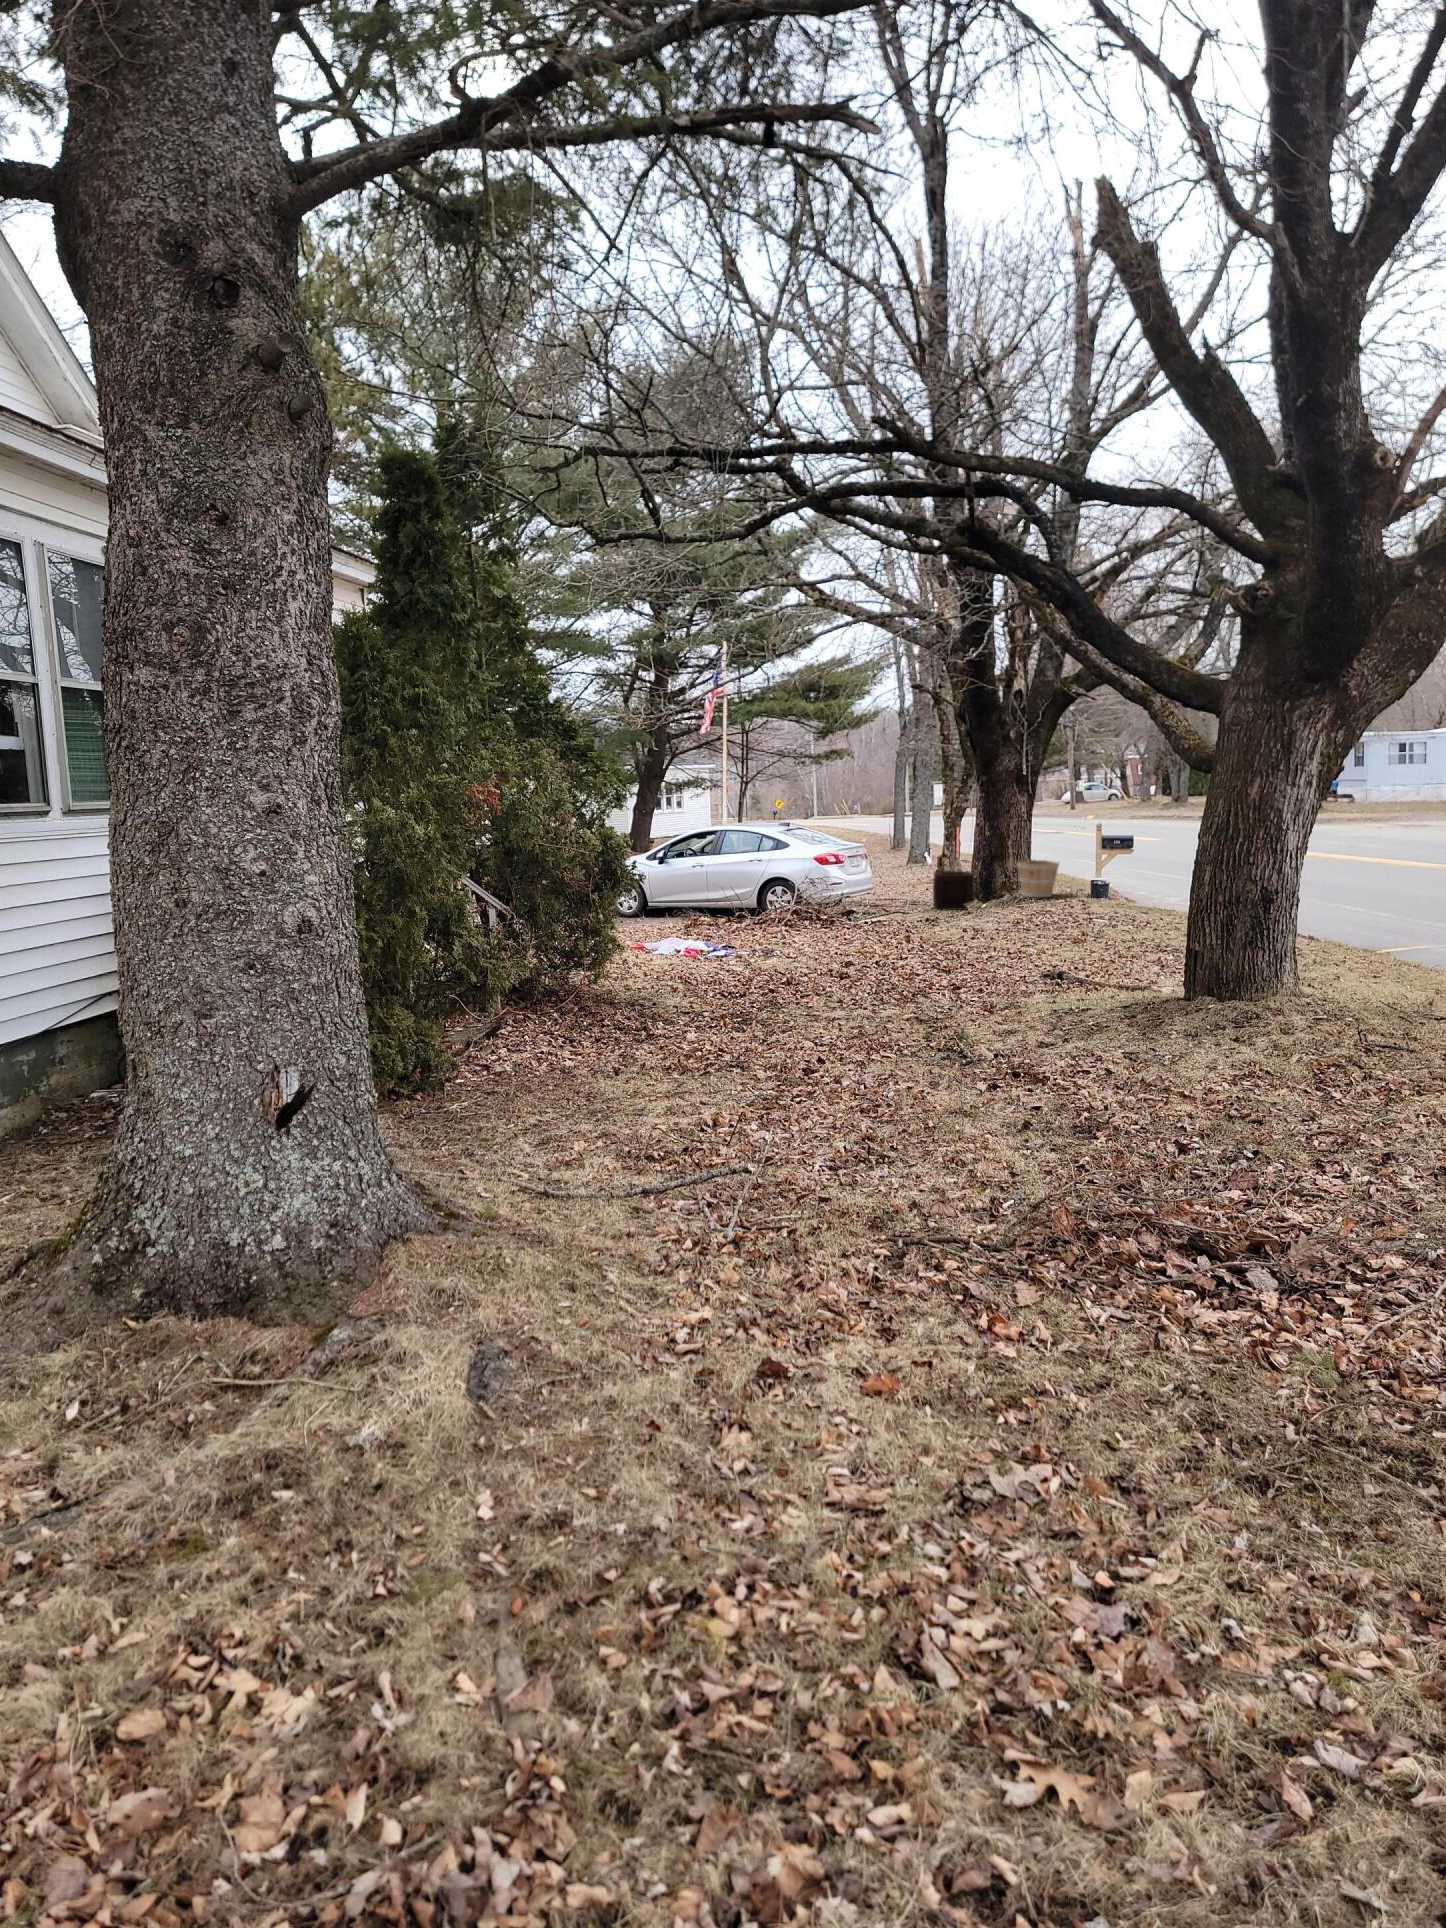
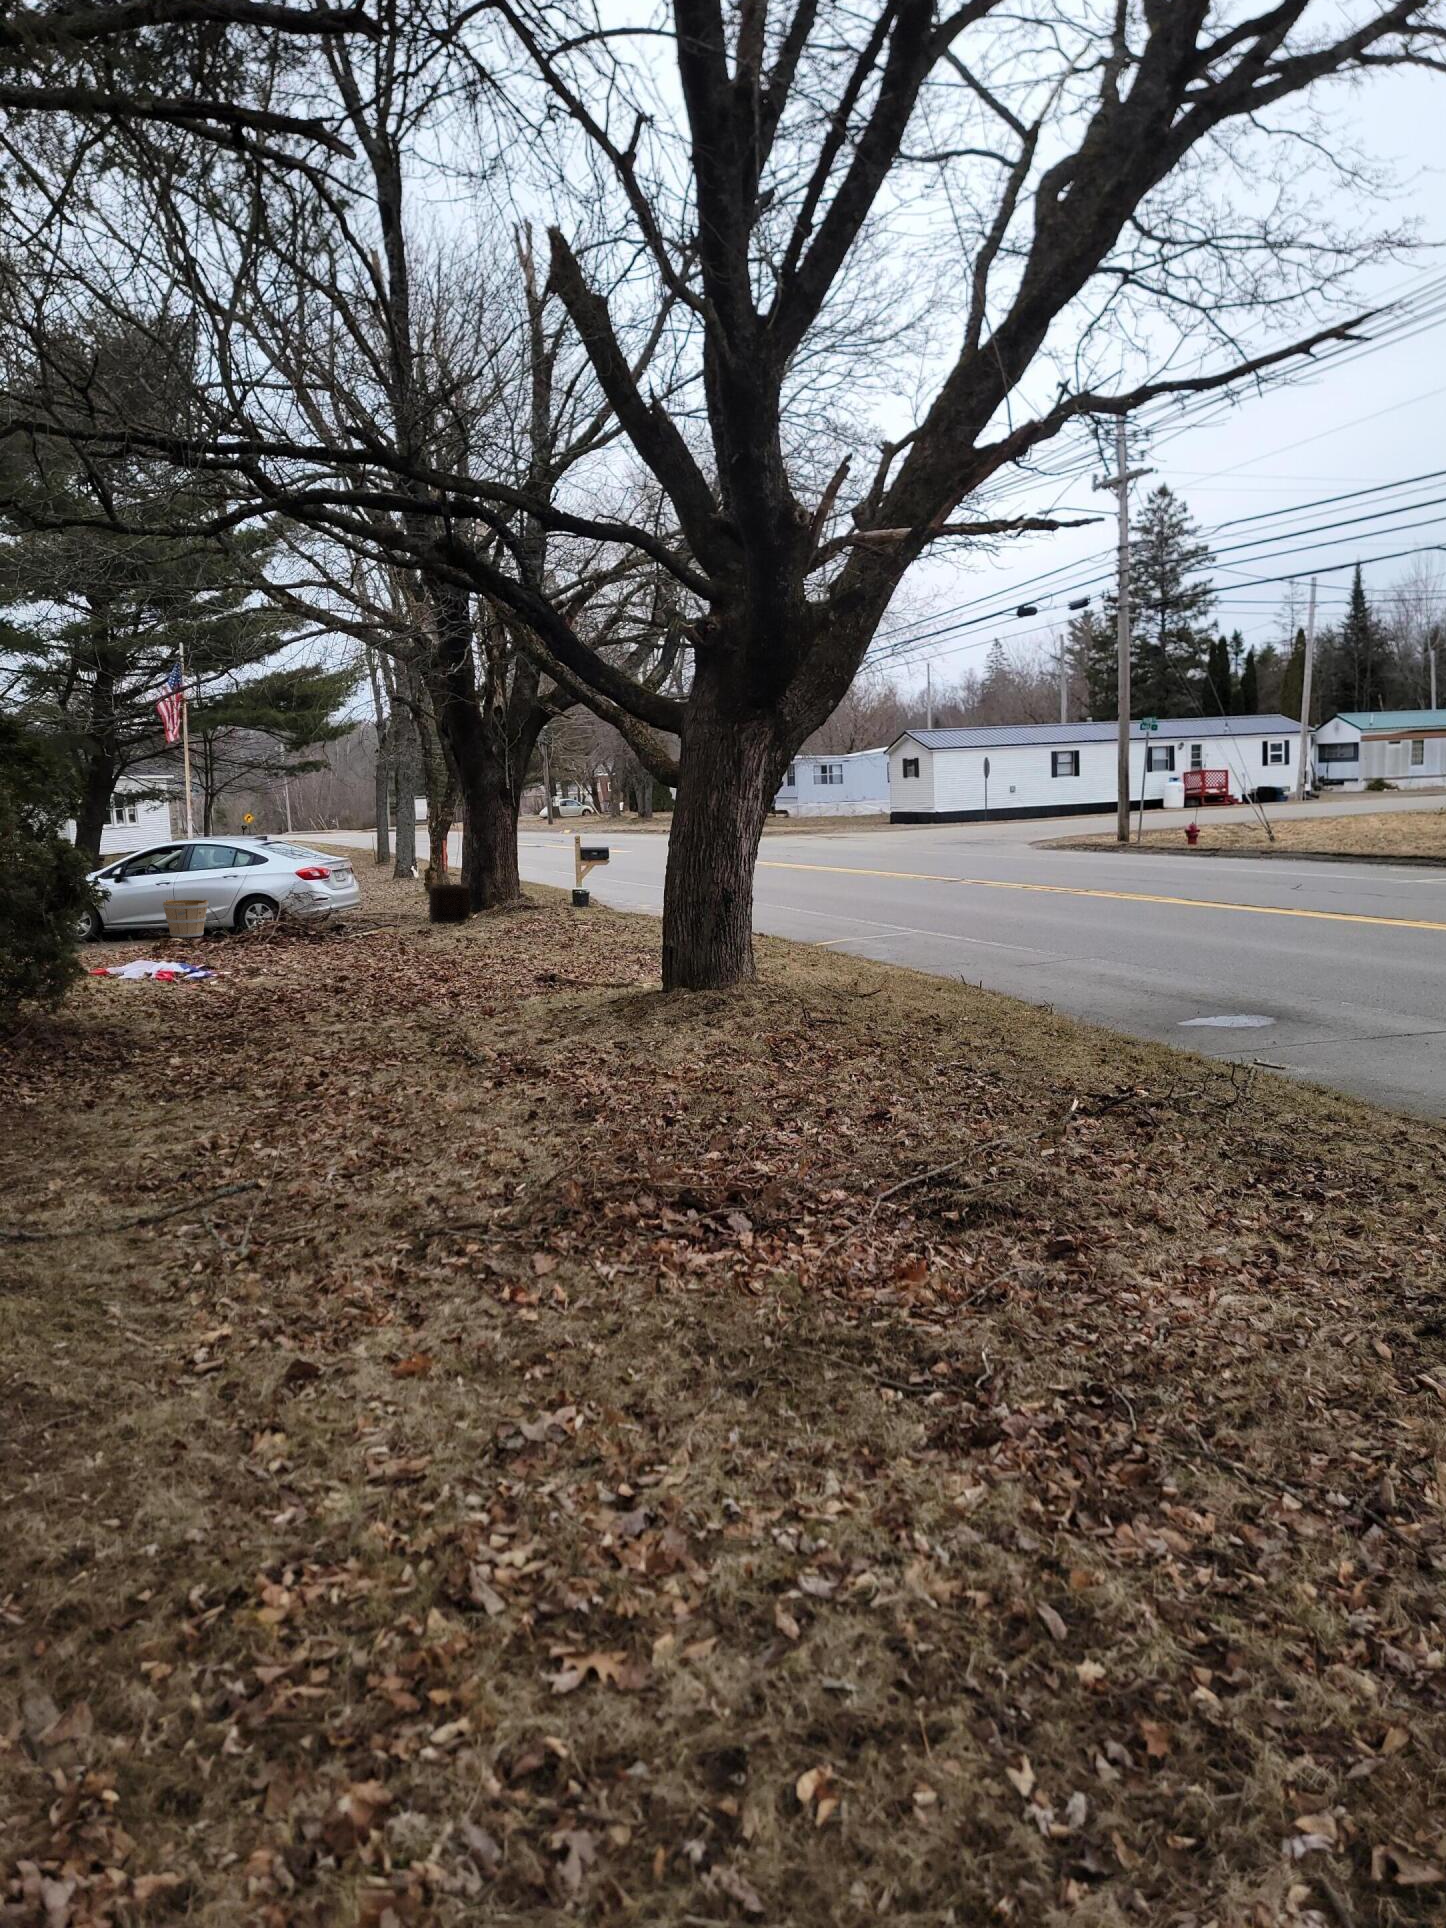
wooden bucket: present [1017,860,1059,898] -> present [163,899,209,937]

